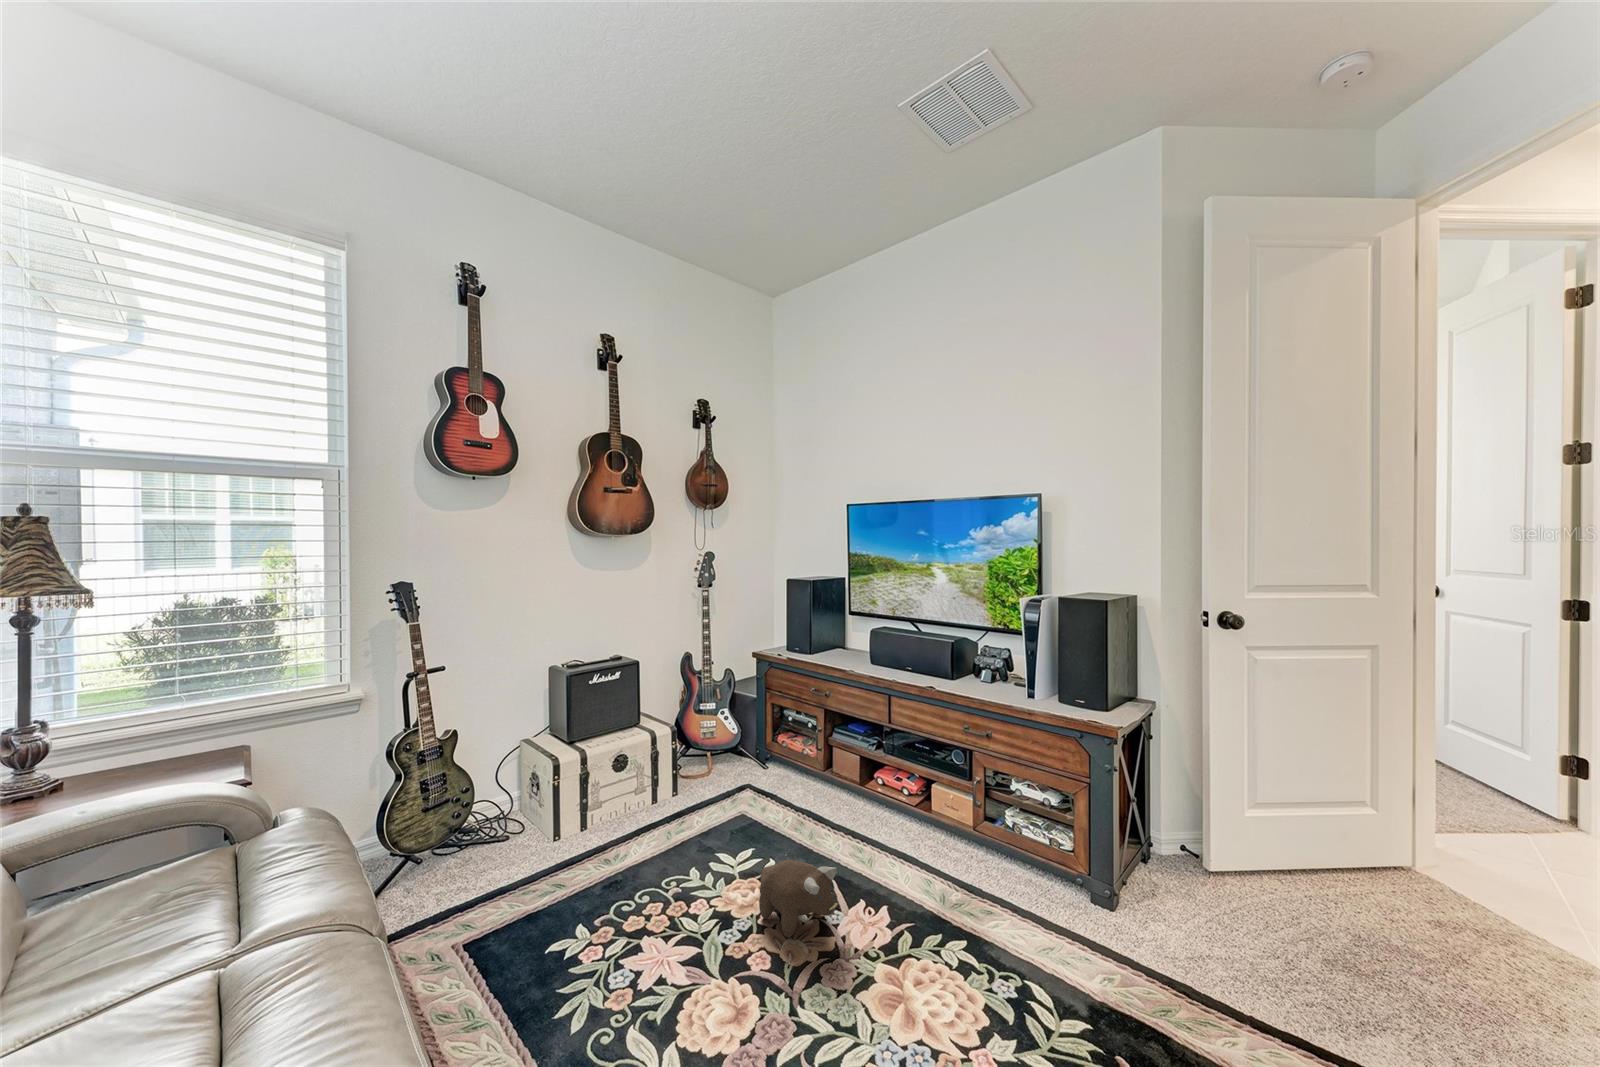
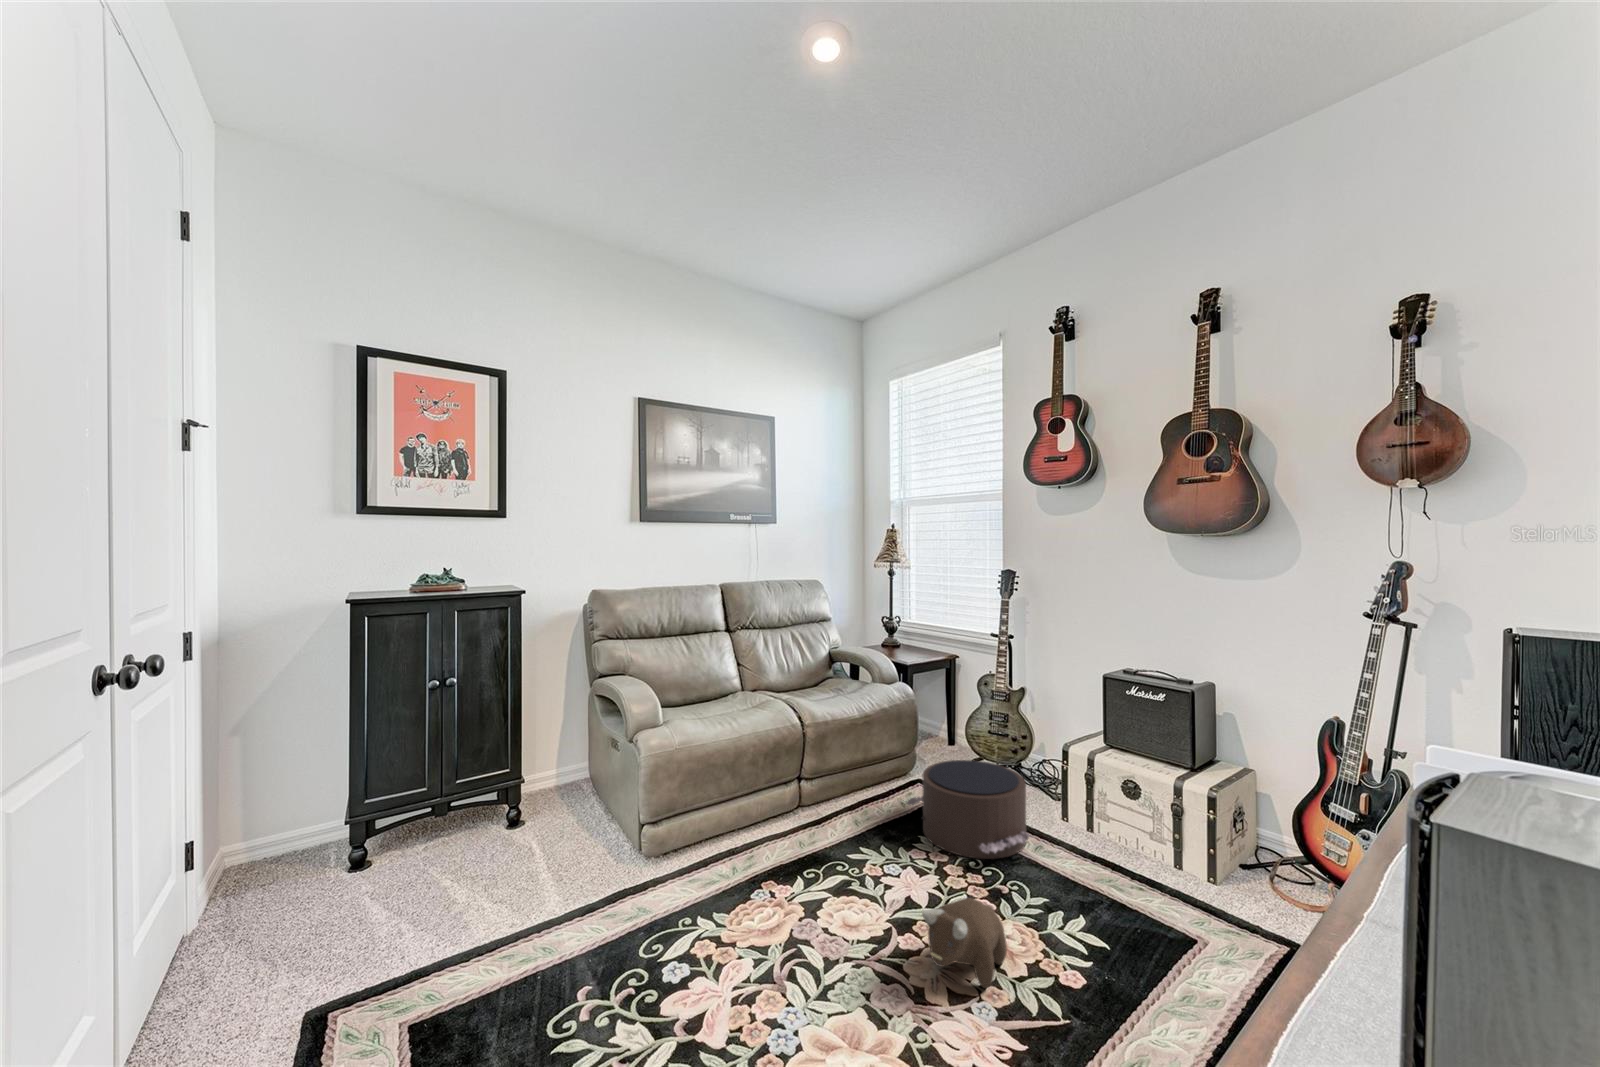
pouf: none [482,803,649,940] -> present [906,760,1030,859]

